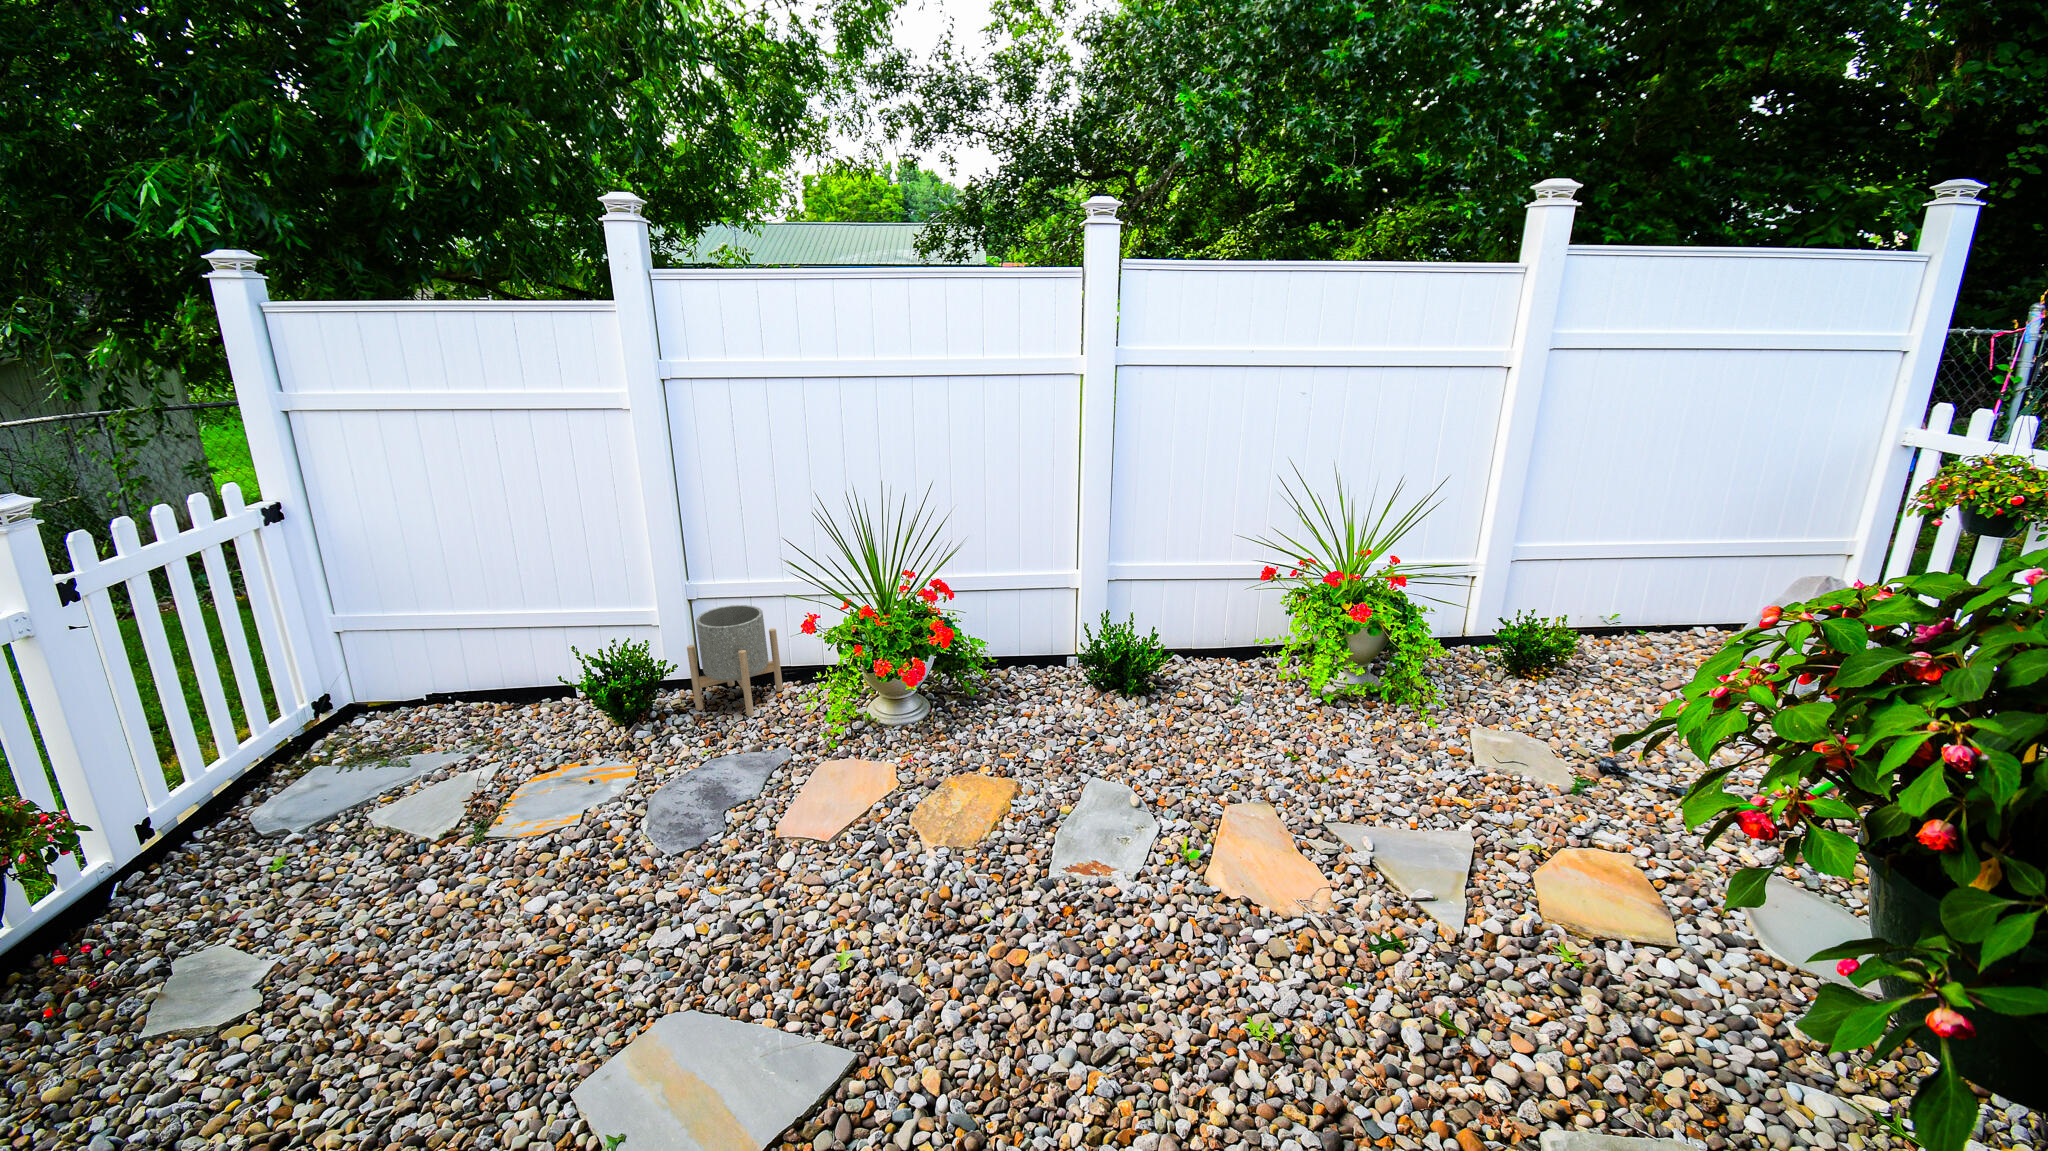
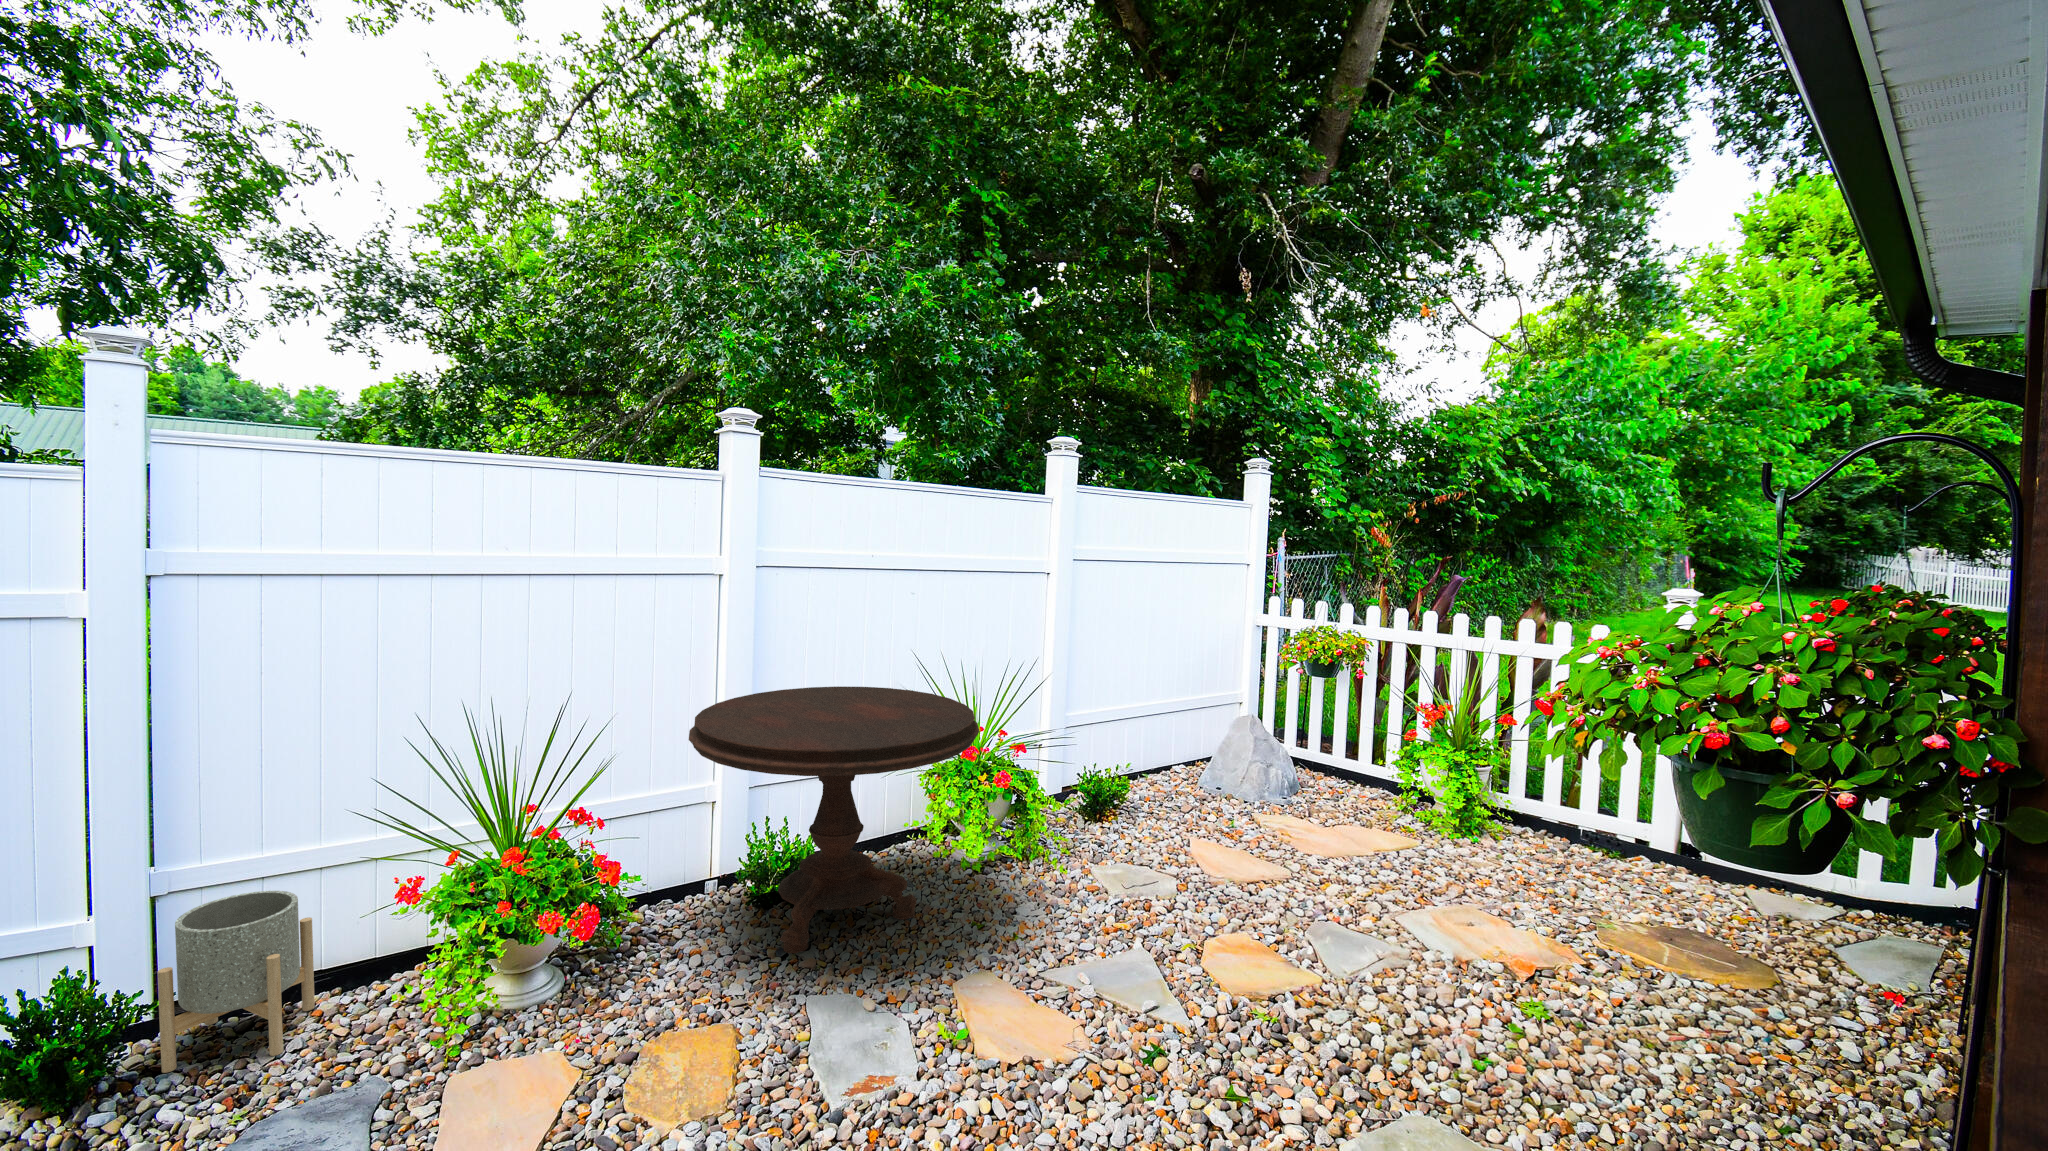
side table: none [1021,492,1312,737] -> present [689,686,979,953]

